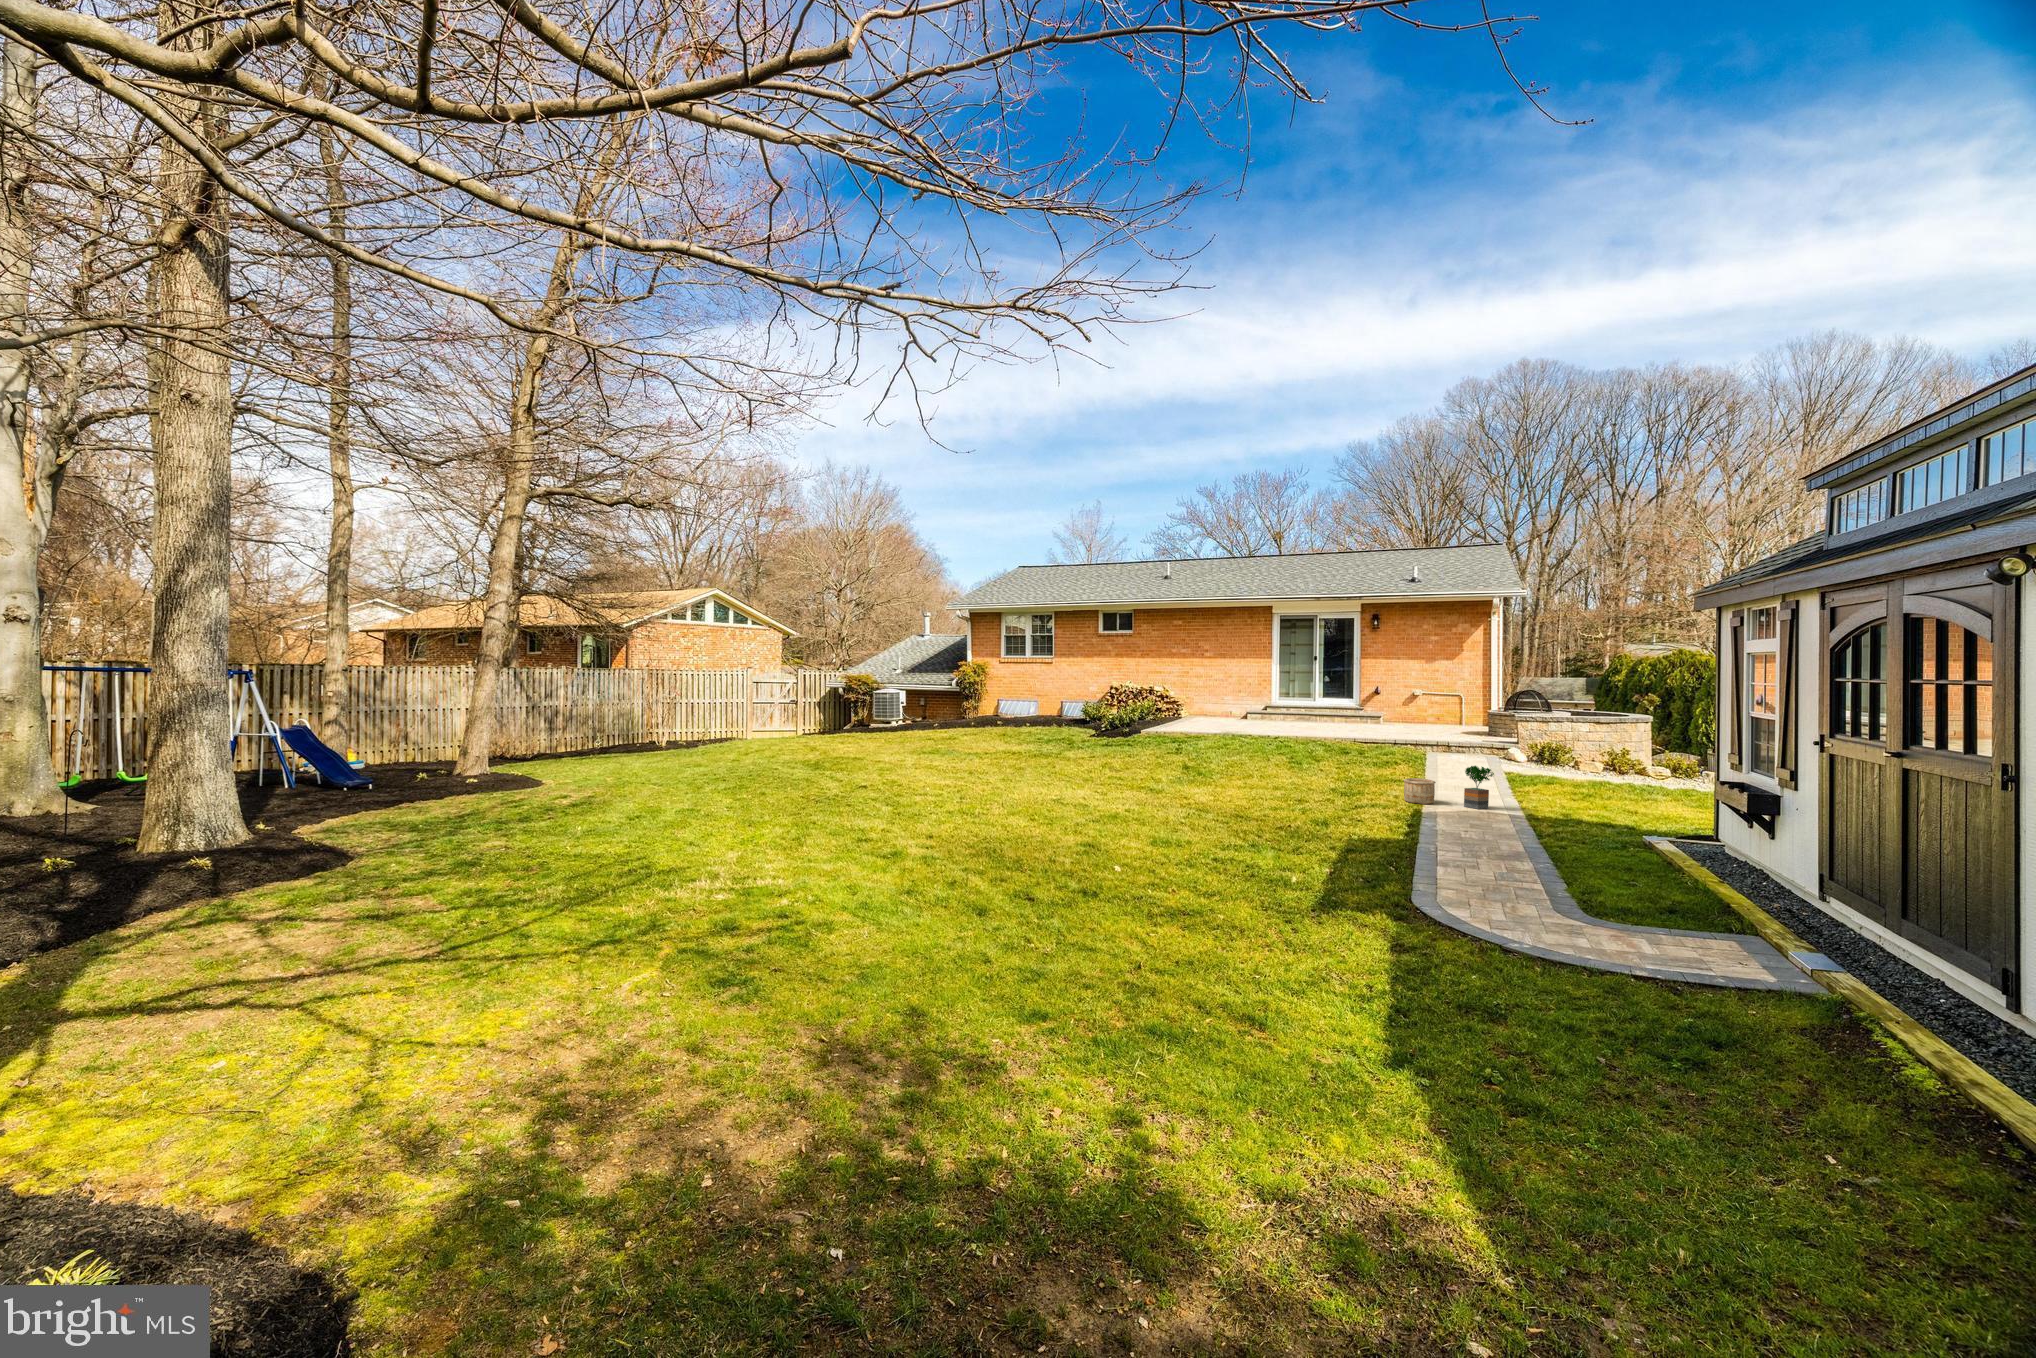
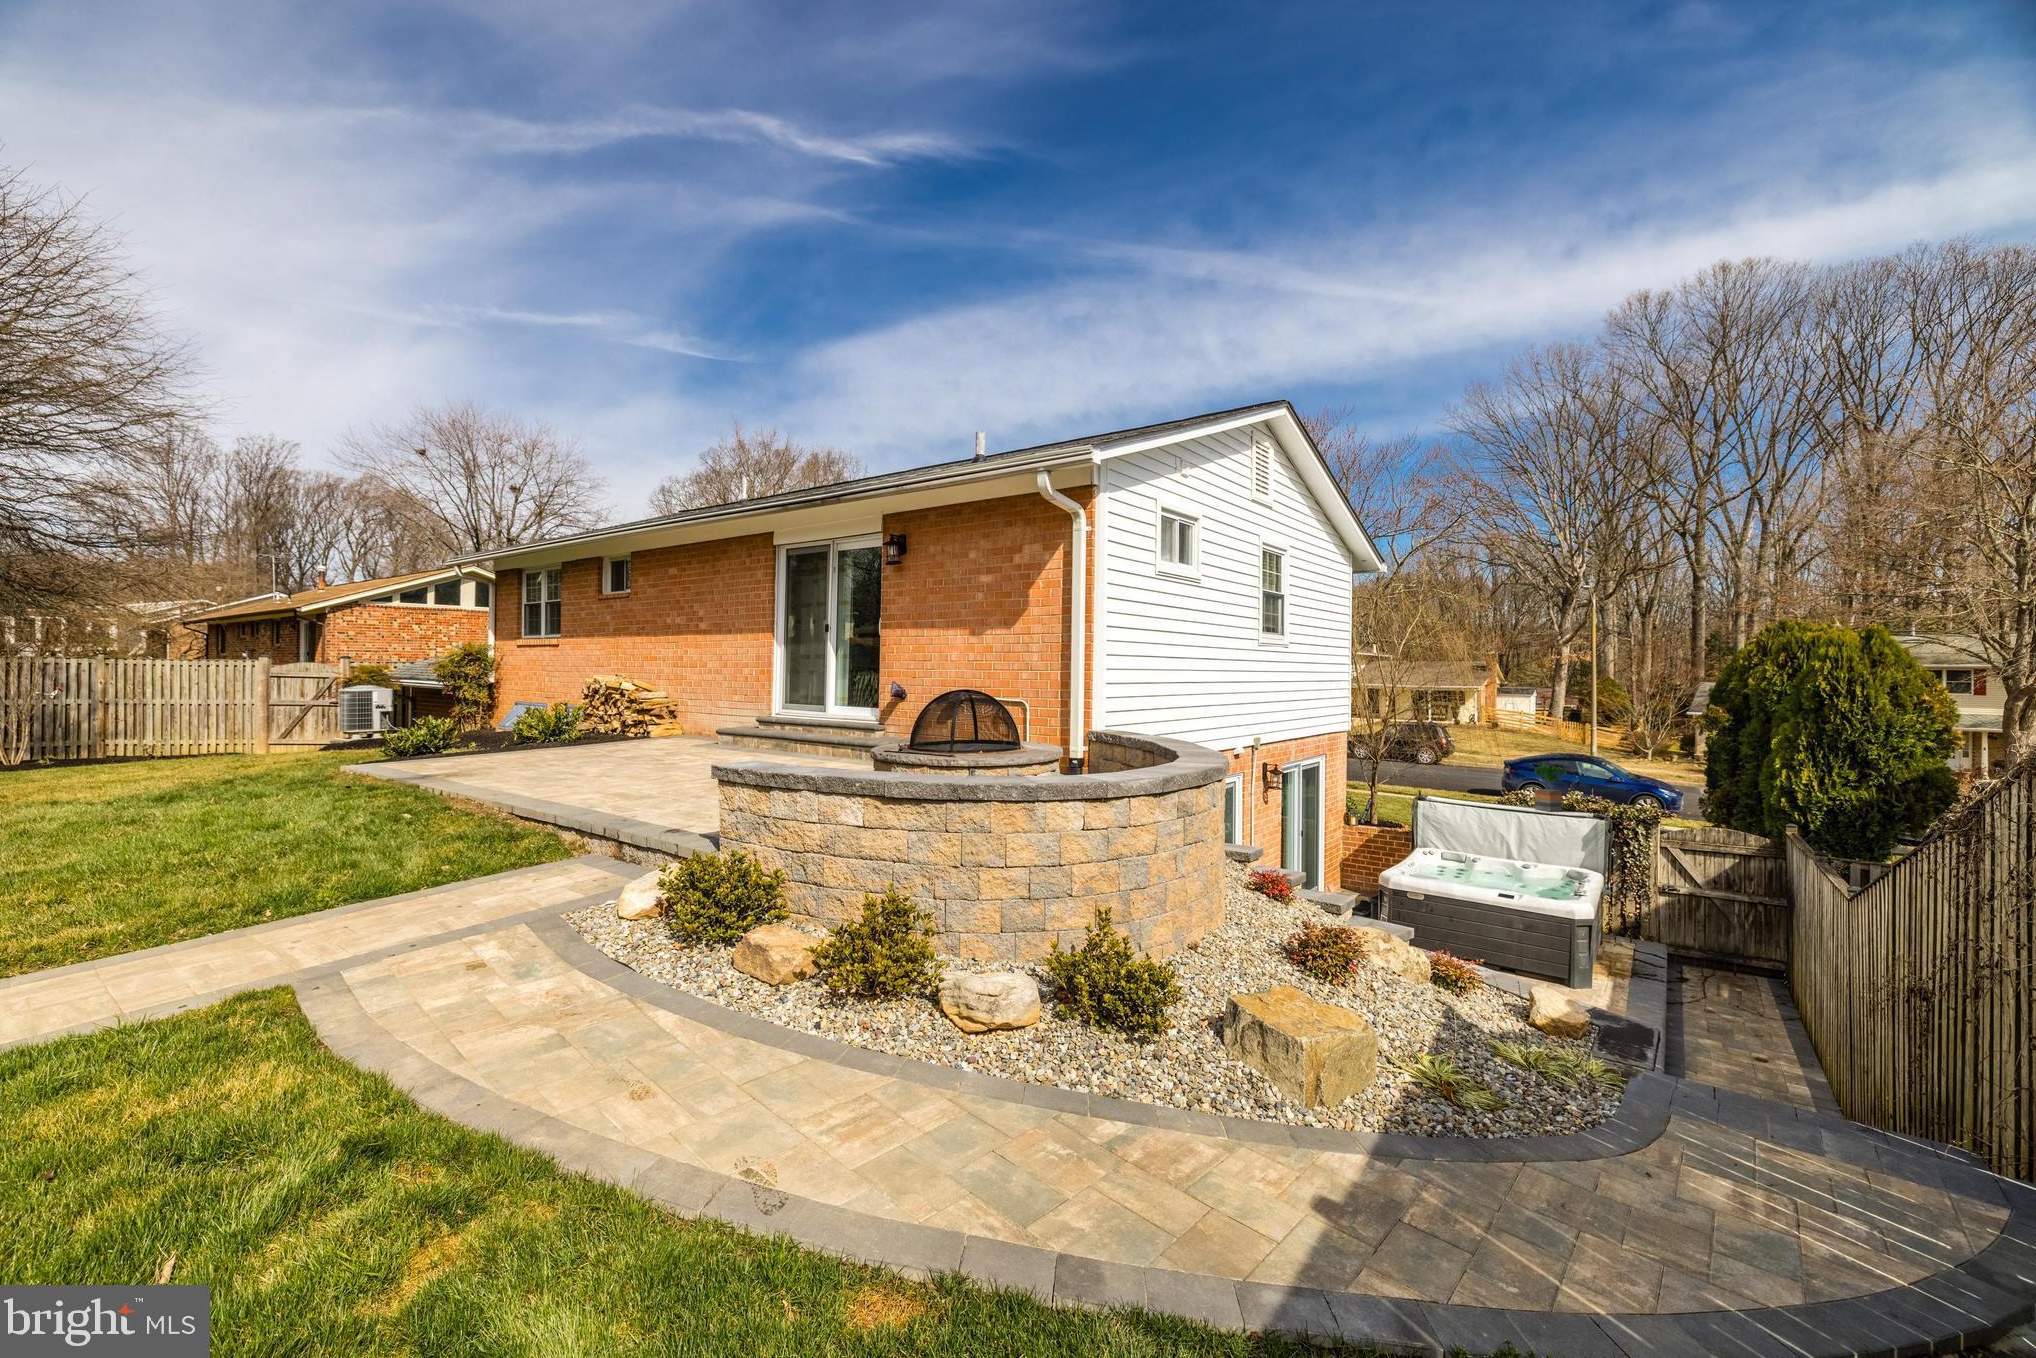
wooden bucket: present [1403,778,1436,804] -> none [1467,781,1503,808]

